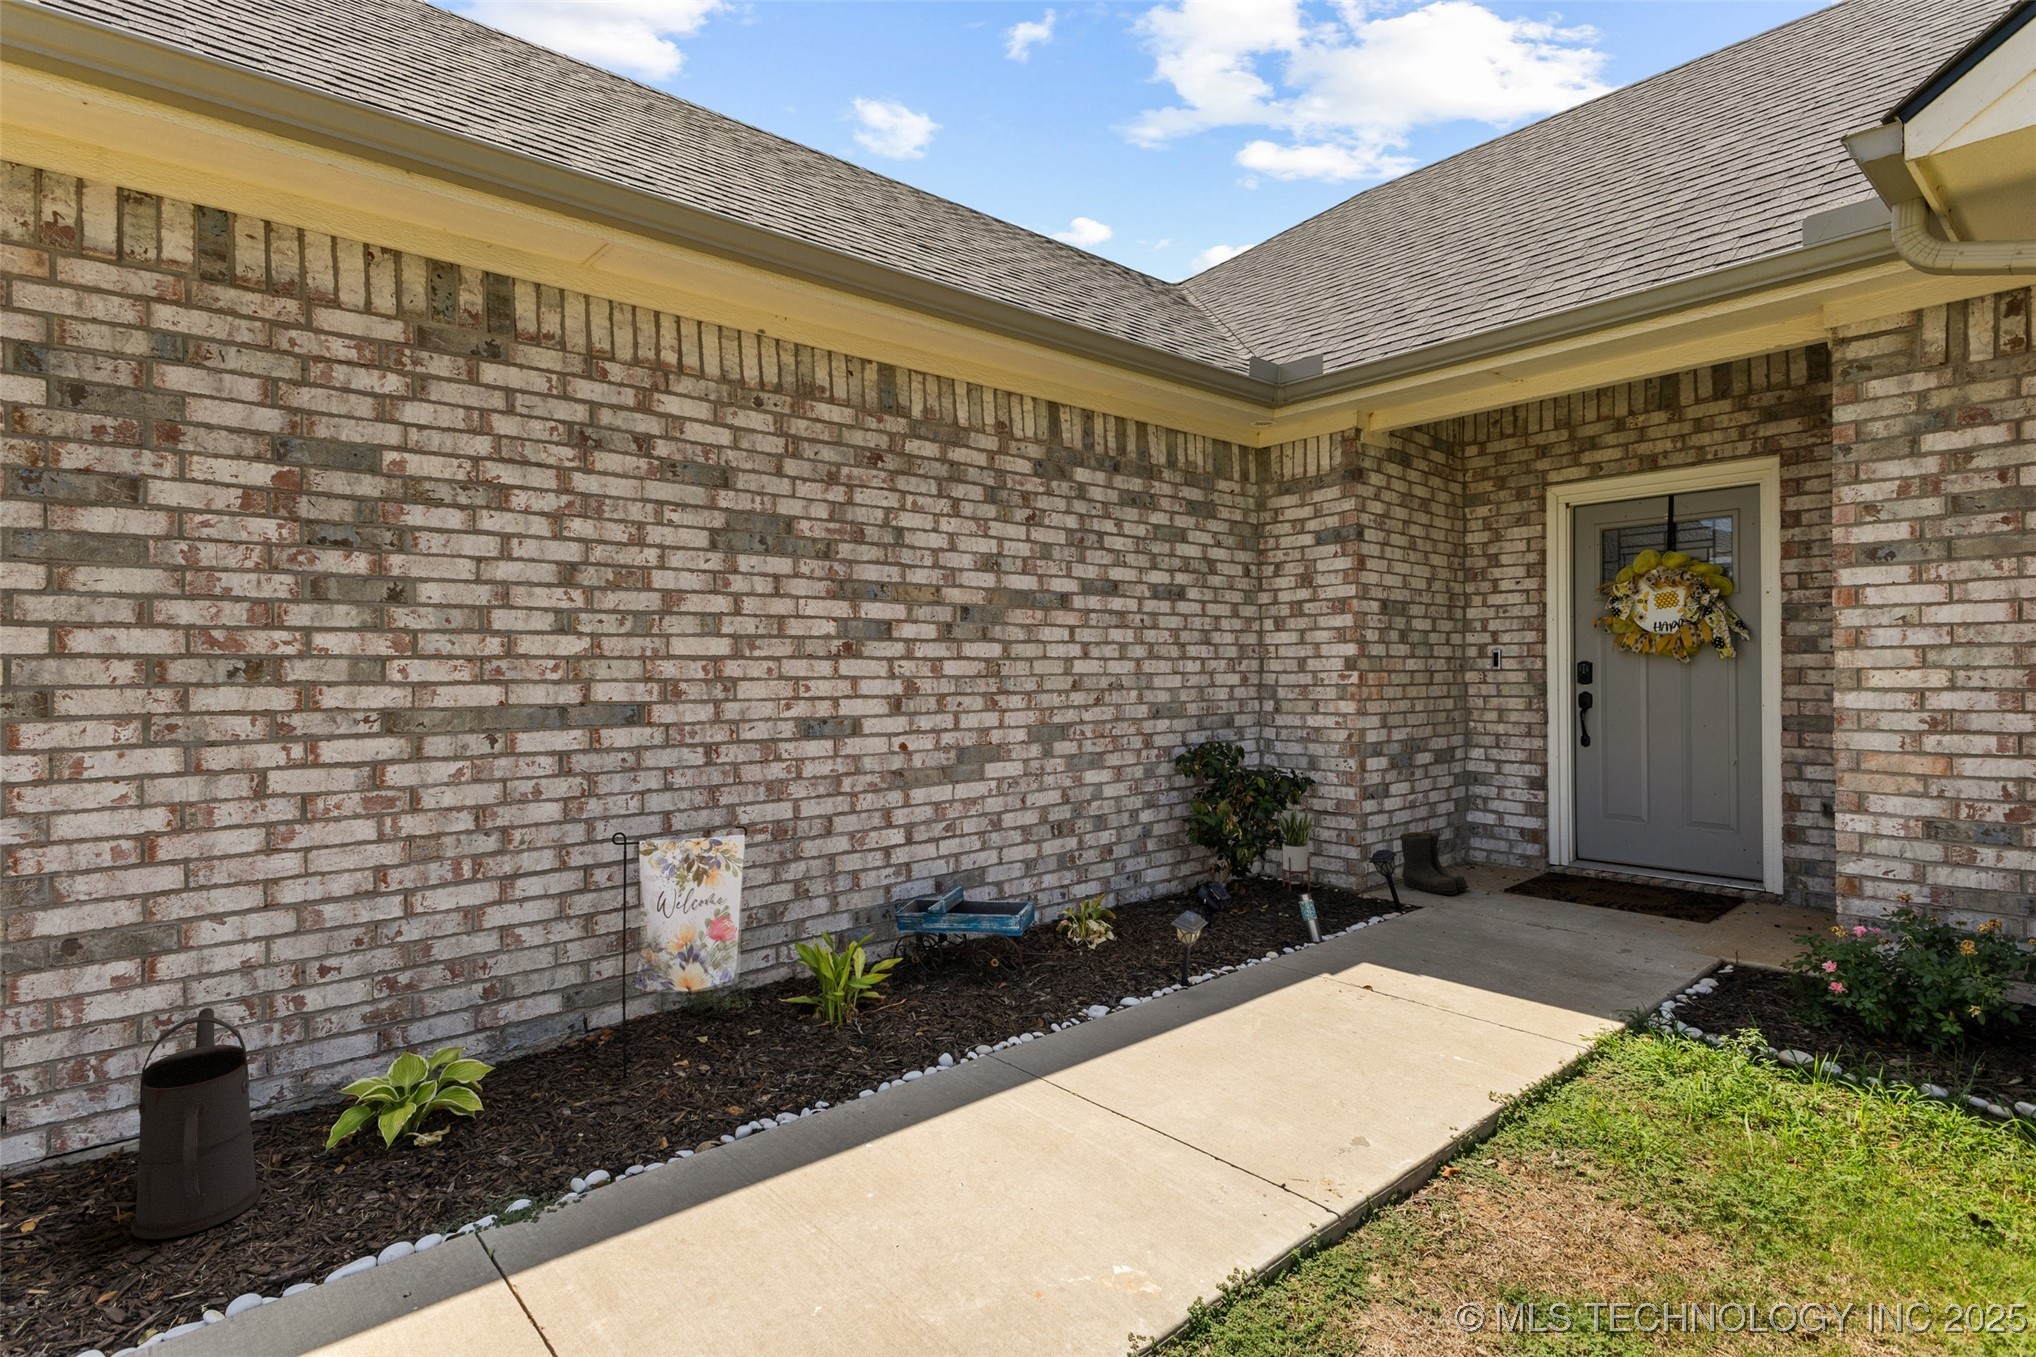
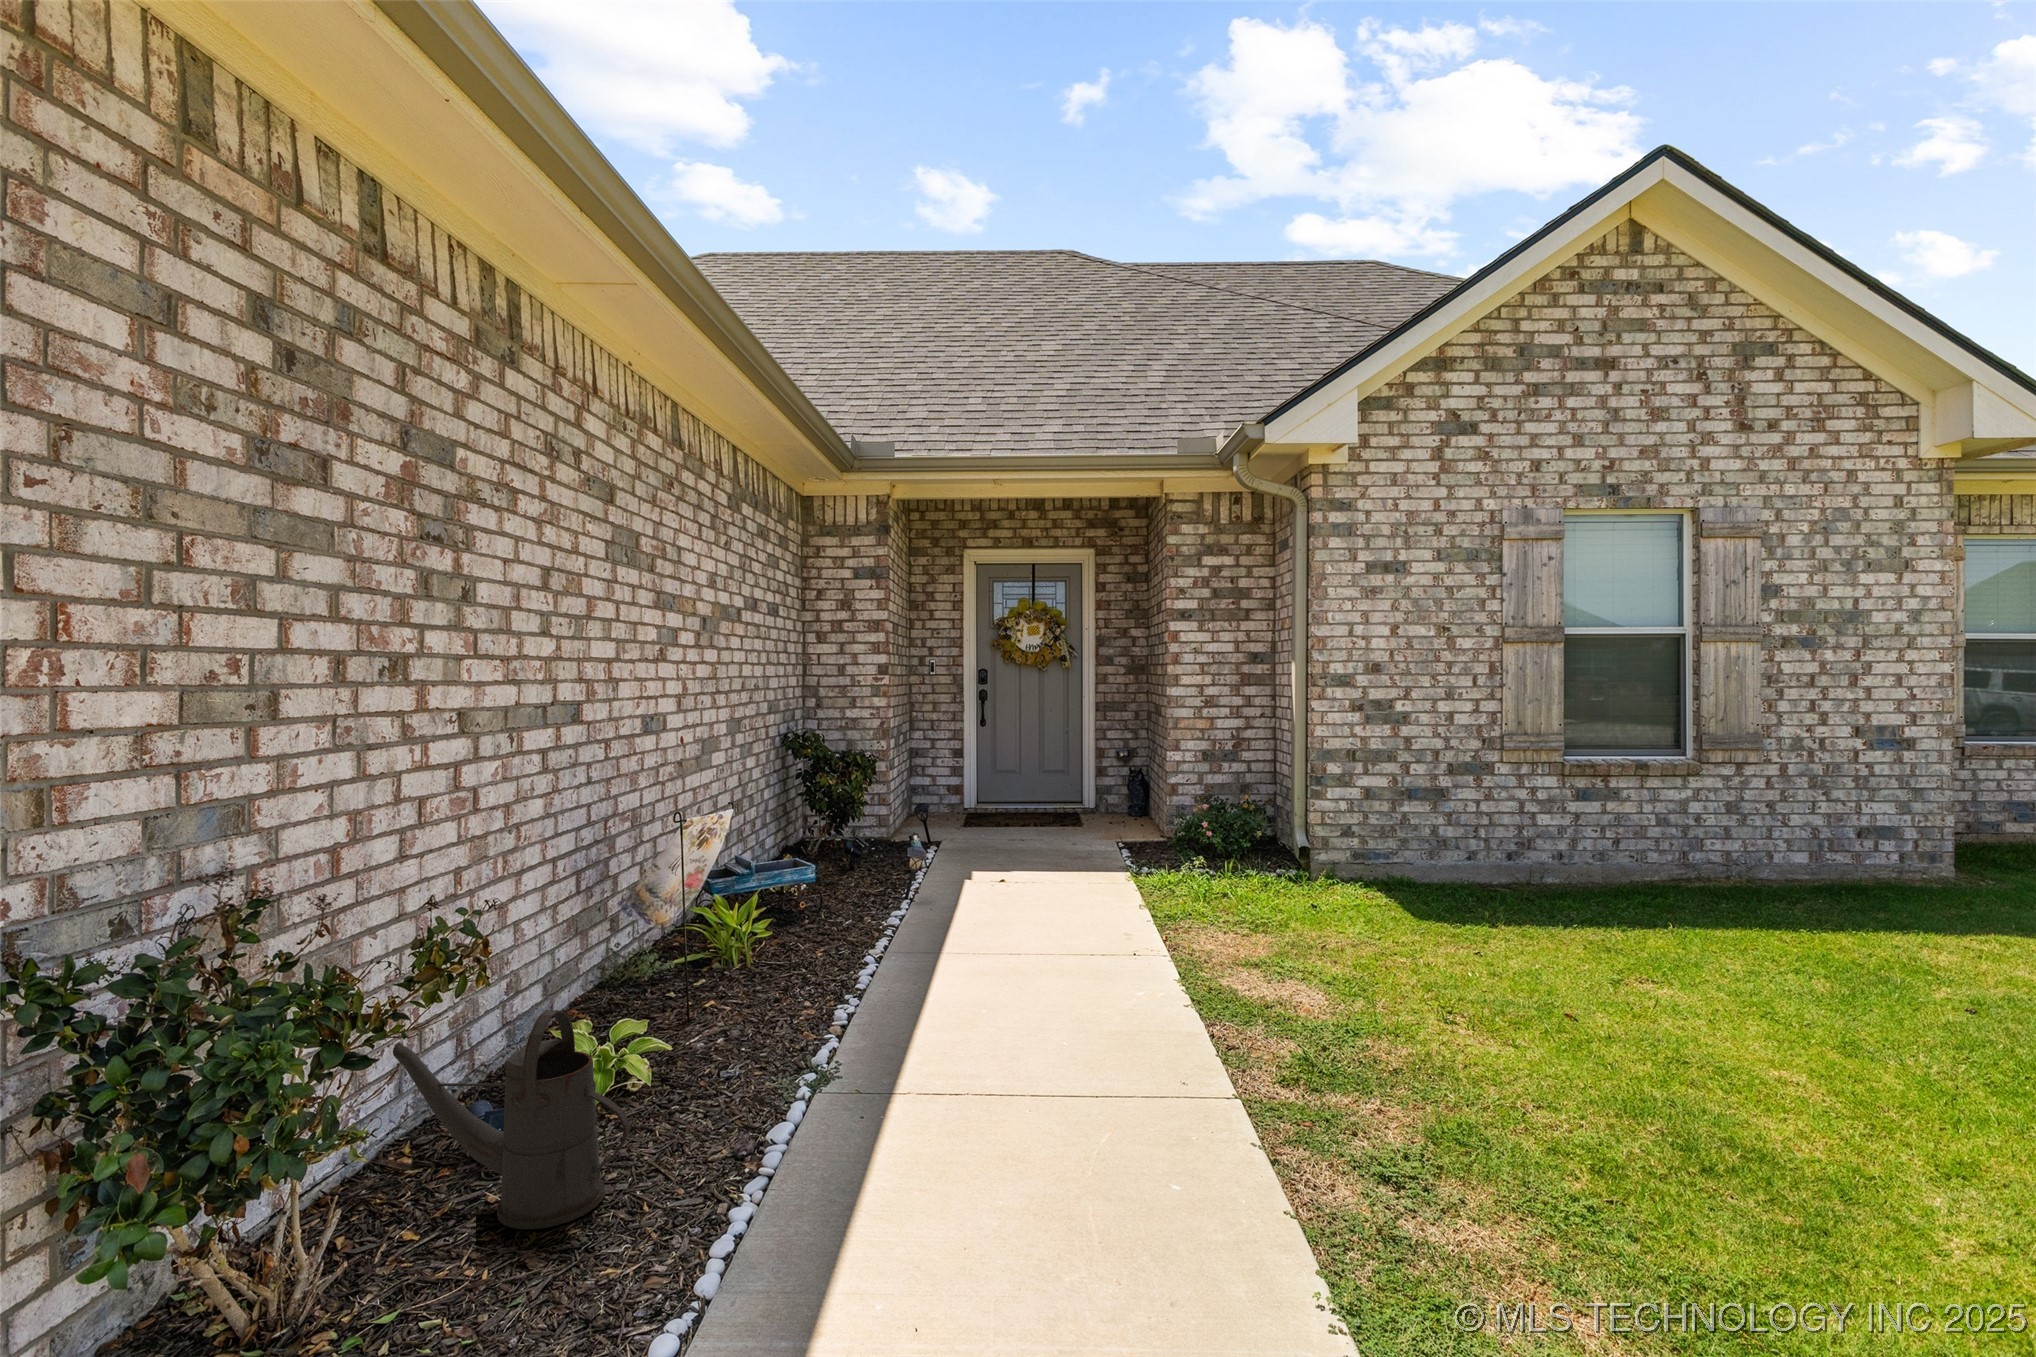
potted plant: present [1279,805,1313,891] -> none [834,782,861,851]
boots: present [1400,832,1468,895] -> none [905,796,950,838]

